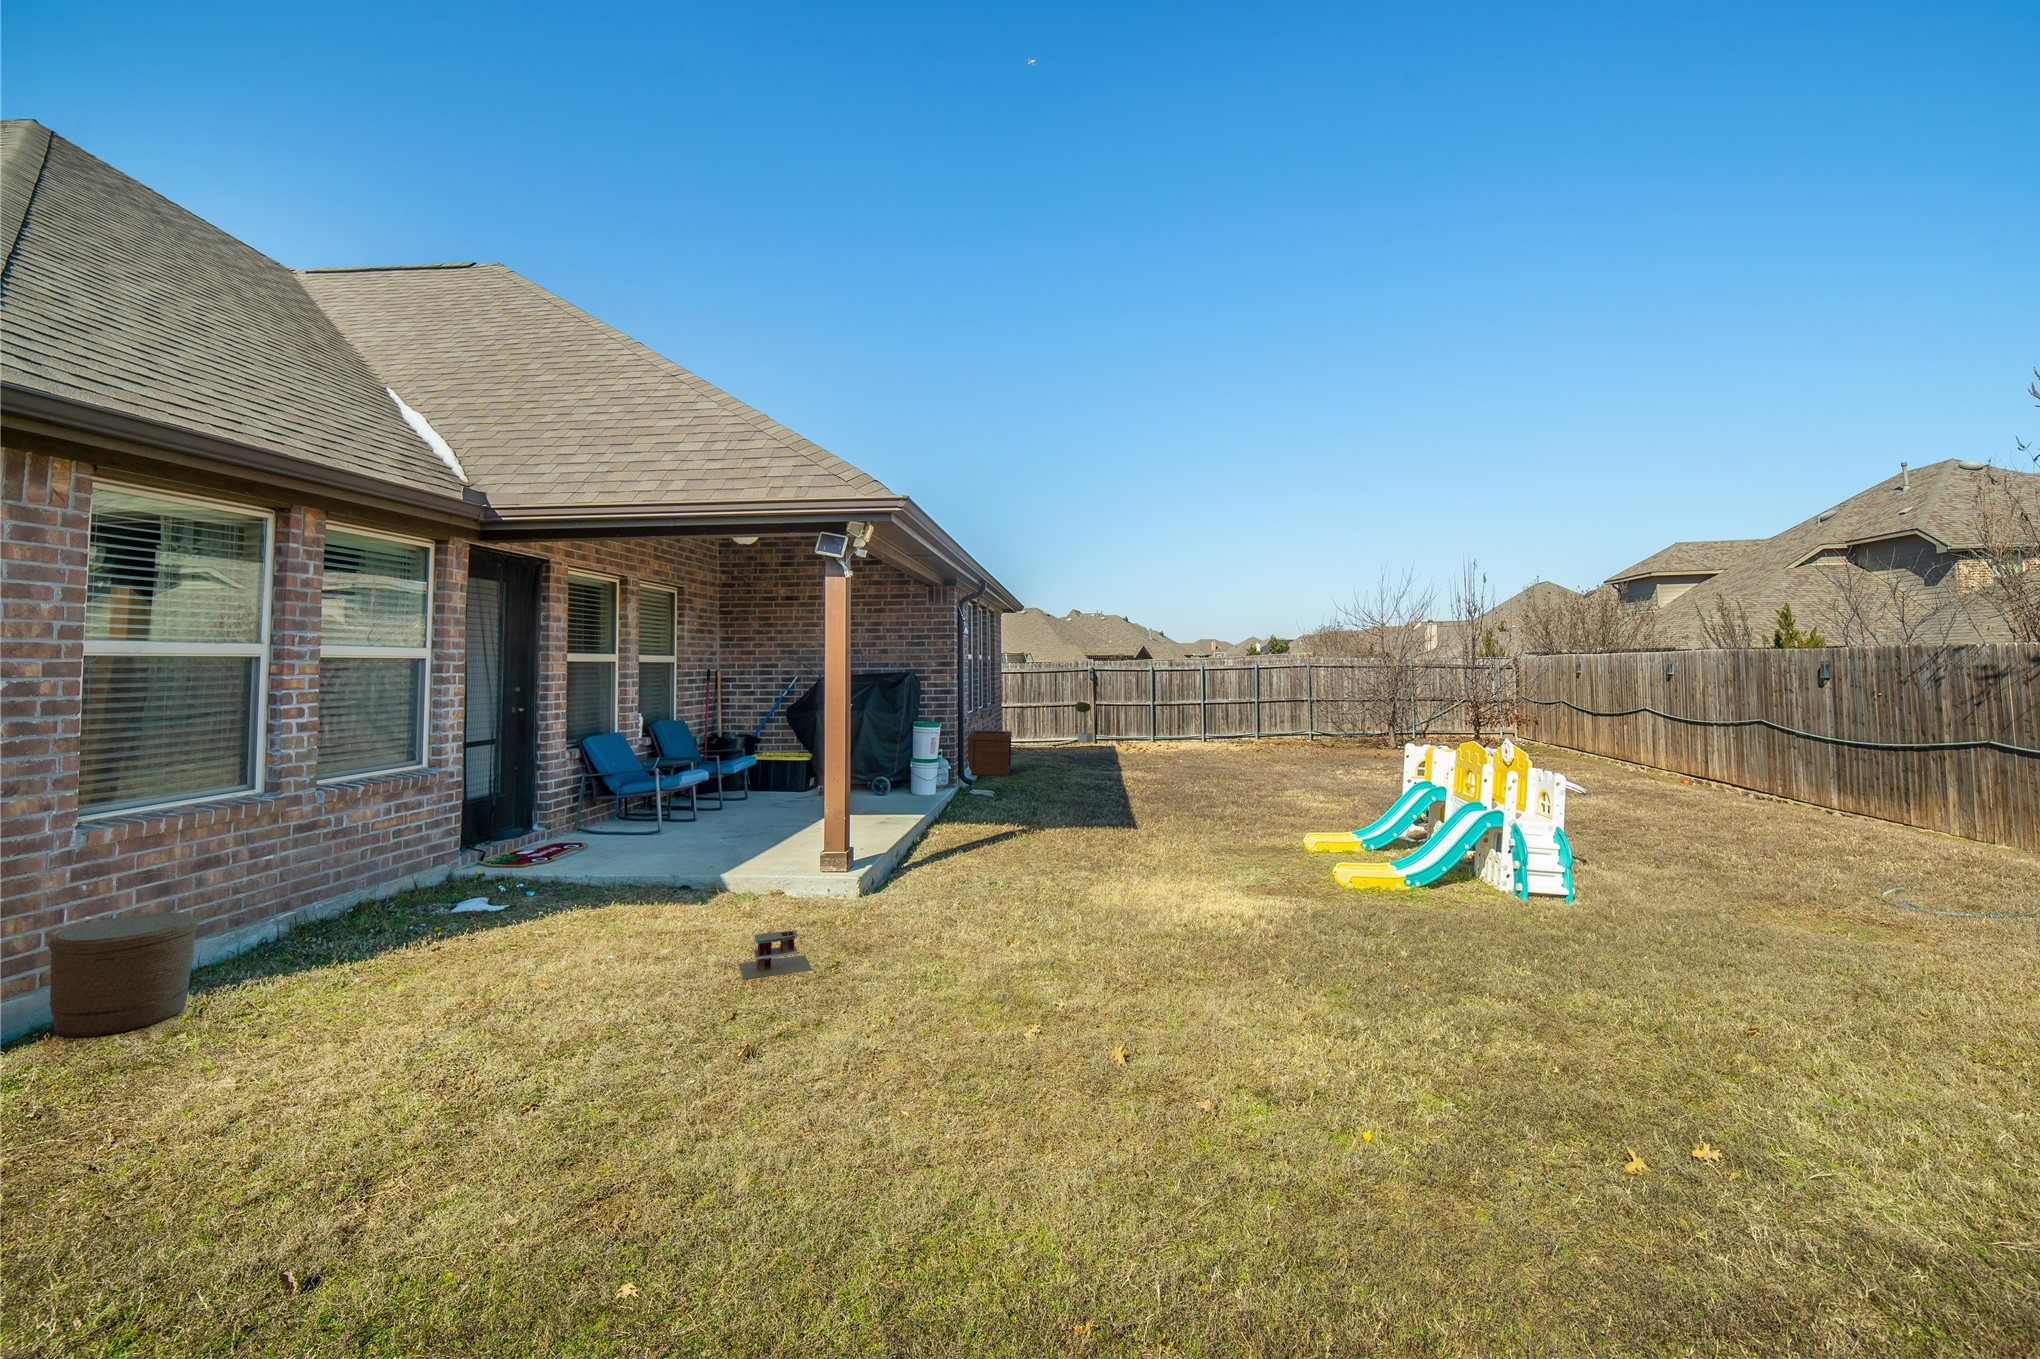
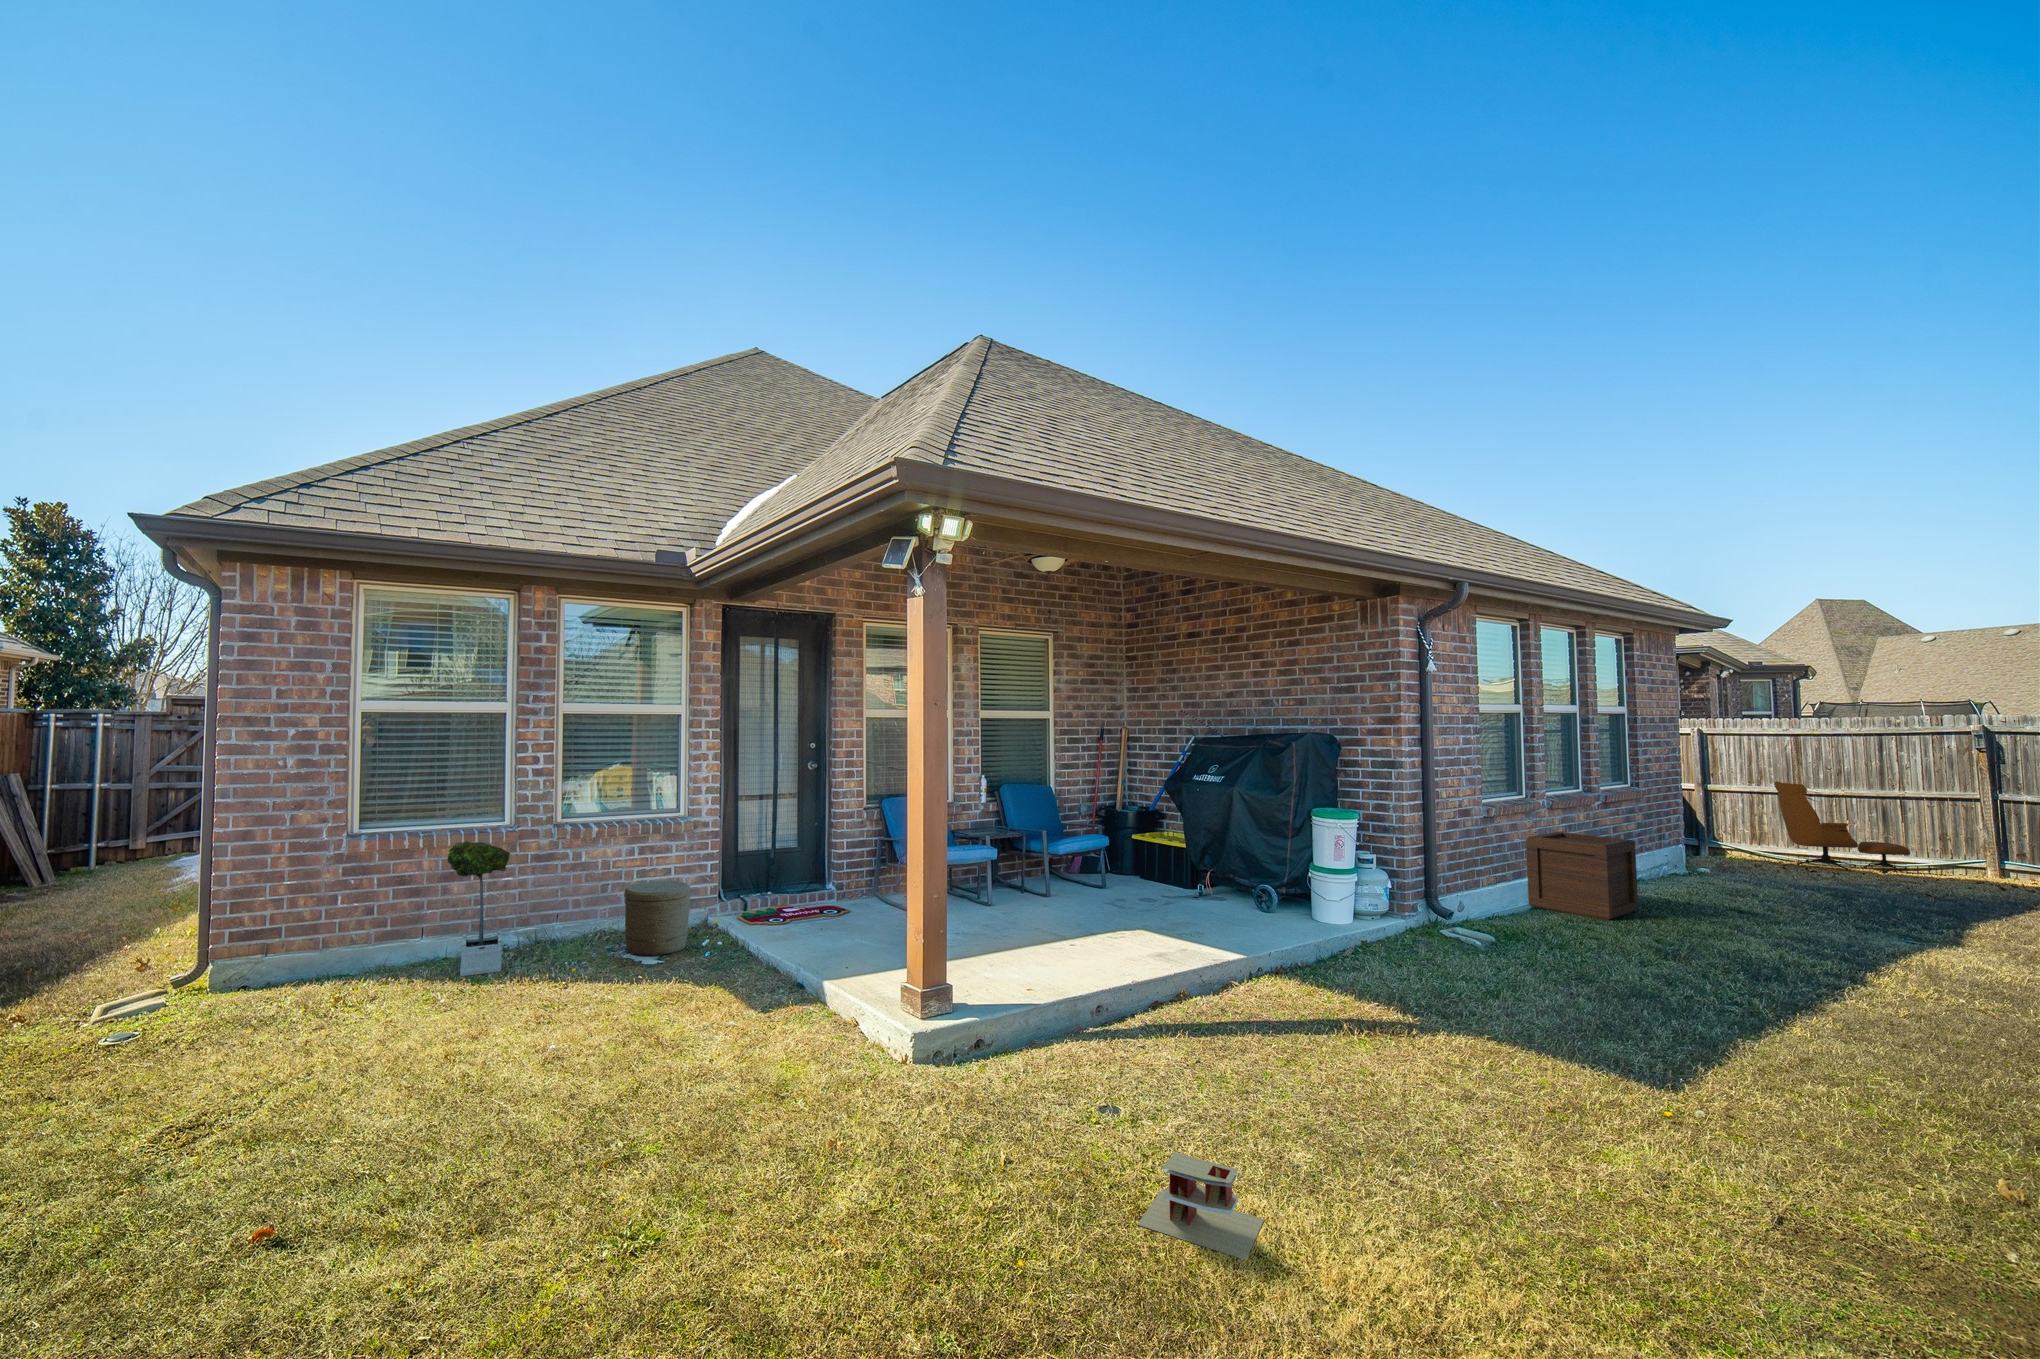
lounge chair: none [1020,698,1066,744] -> present [1775,782,1910,872]
potted tree: present [1076,701,1093,742] -> present [447,840,510,976]
woven basket: present [48,912,198,1037] -> present [624,881,691,956]
toy house: present [740,930,812,979] -> present [1138,1152,1264,1260]

